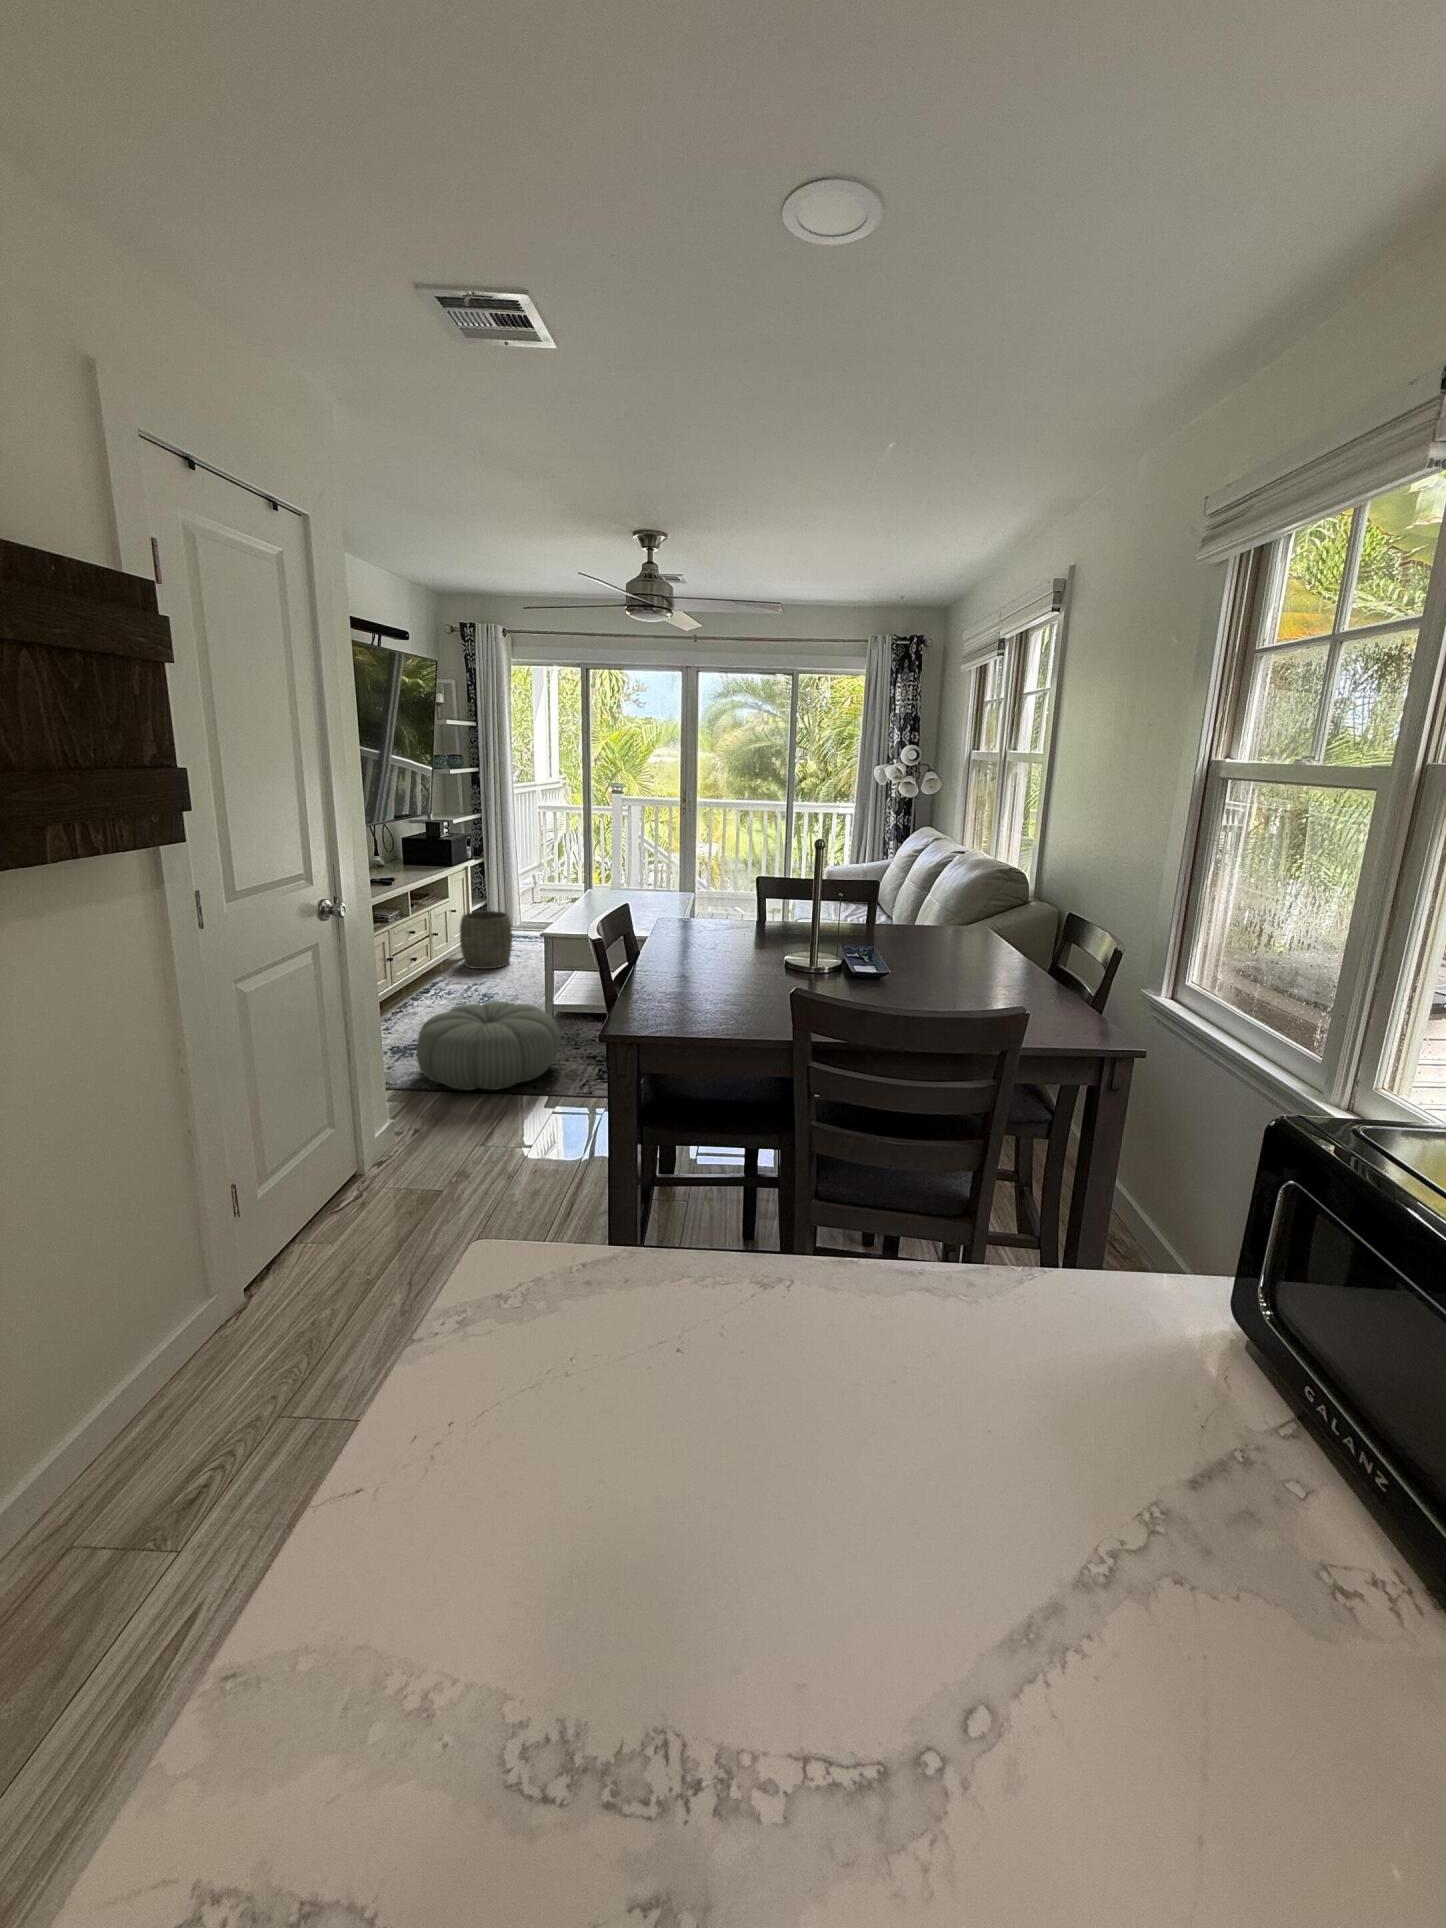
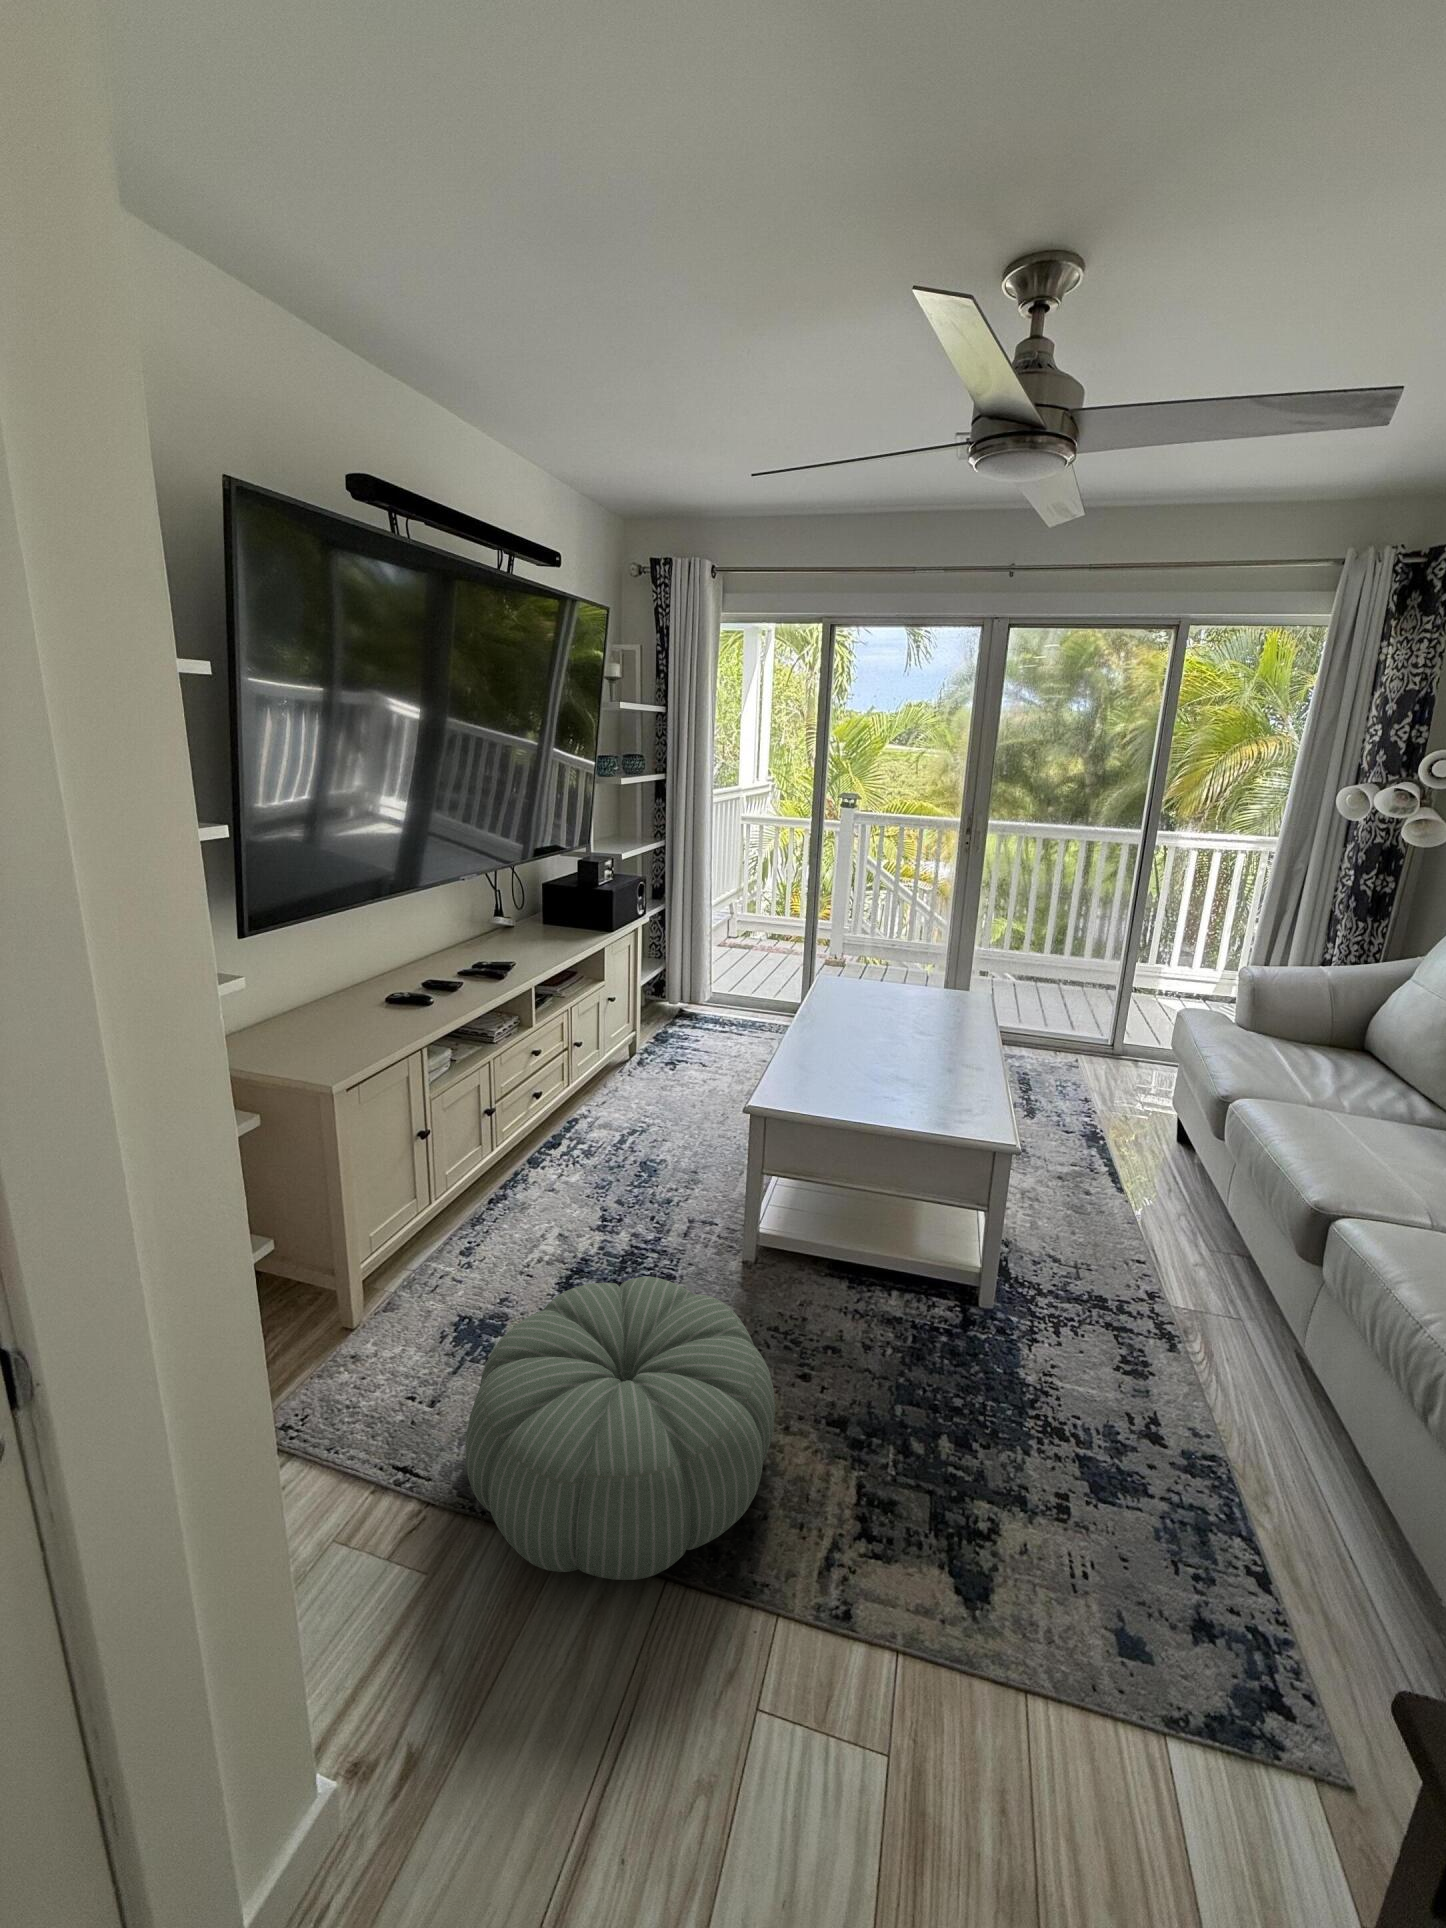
woven basket: present [460,911,512,969] -> none [618,996,695,1094]

